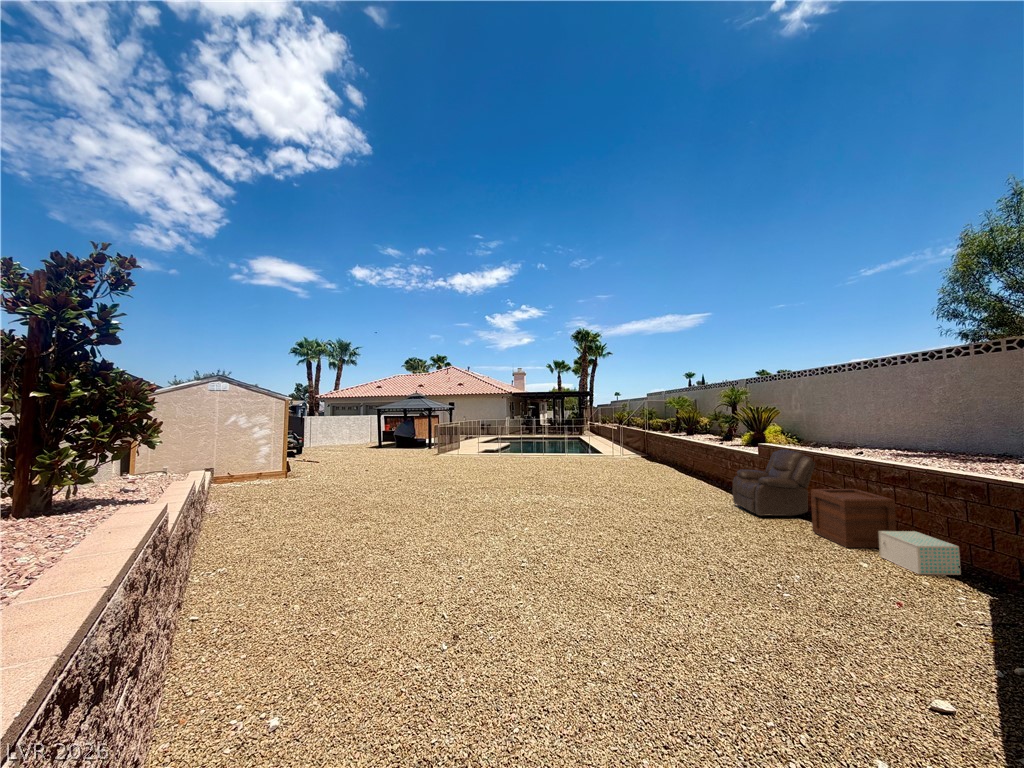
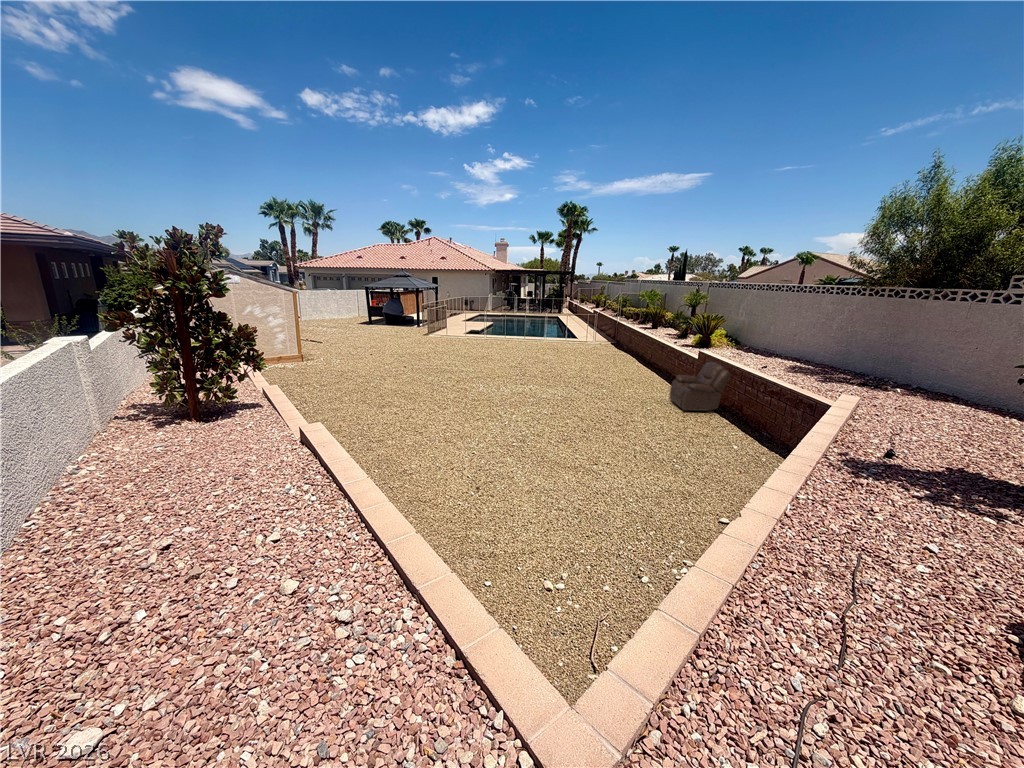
wooden crate: present [811,489,896,548] -> none [714,396,768,437]
storage box: present [879,531,961,575] -> none [747,428,790,456]

